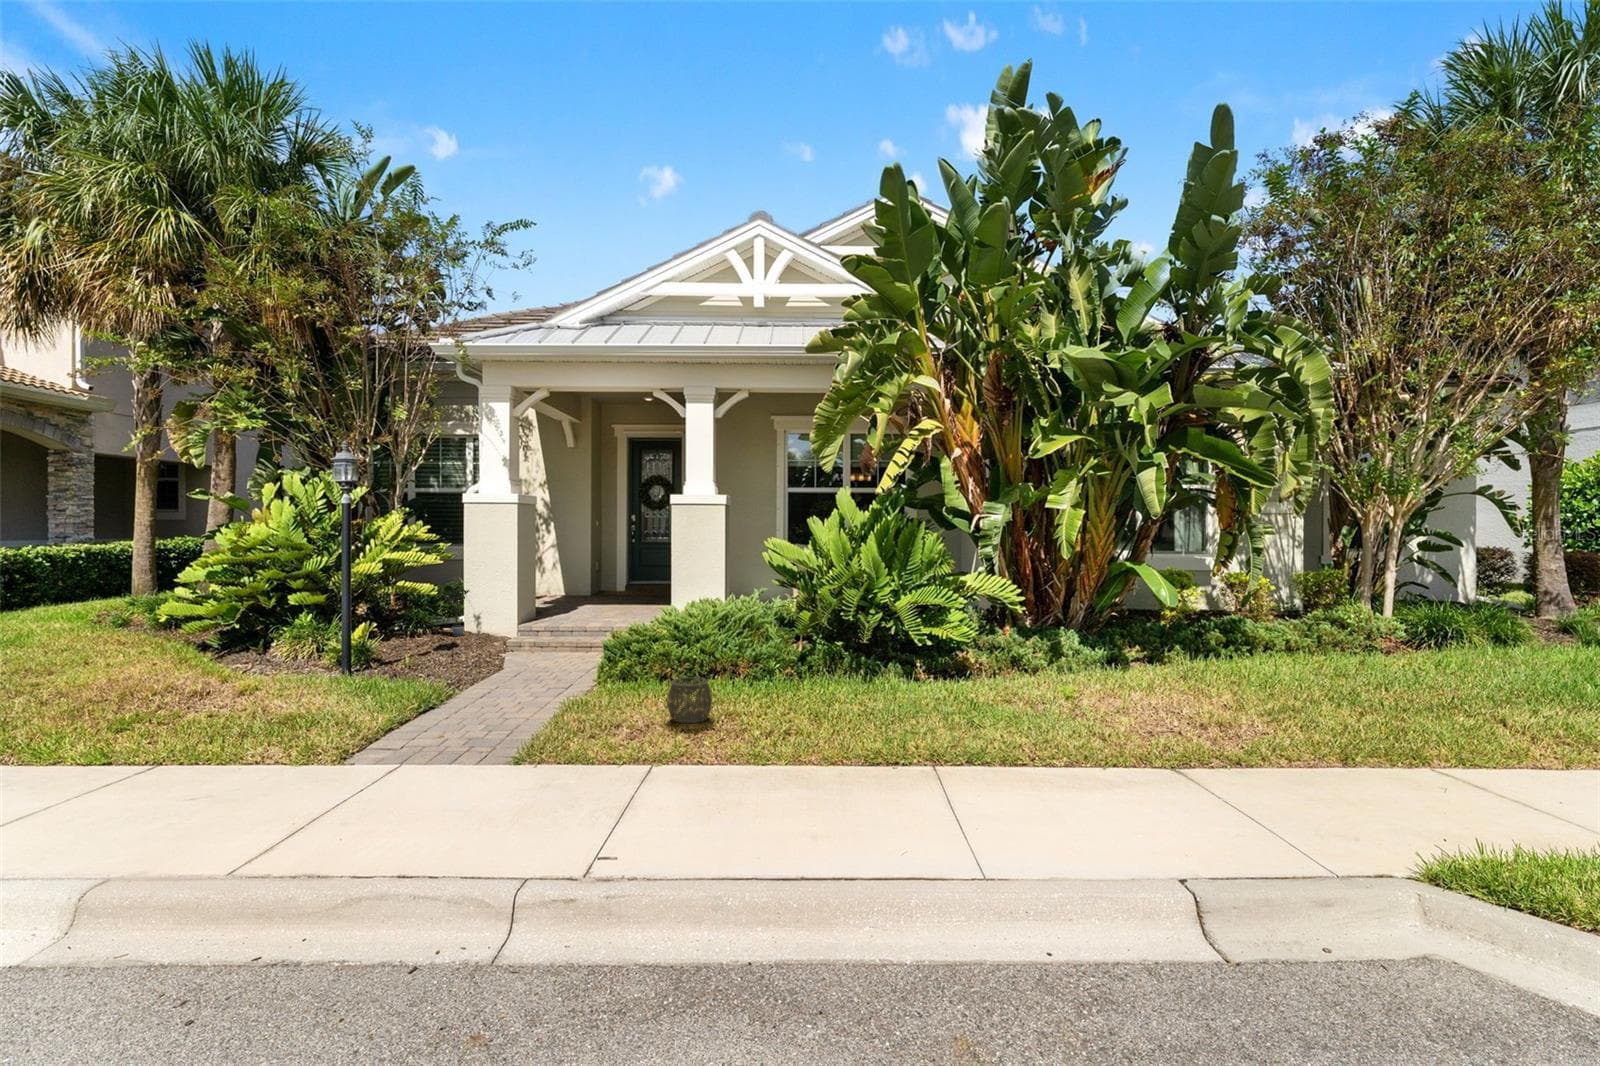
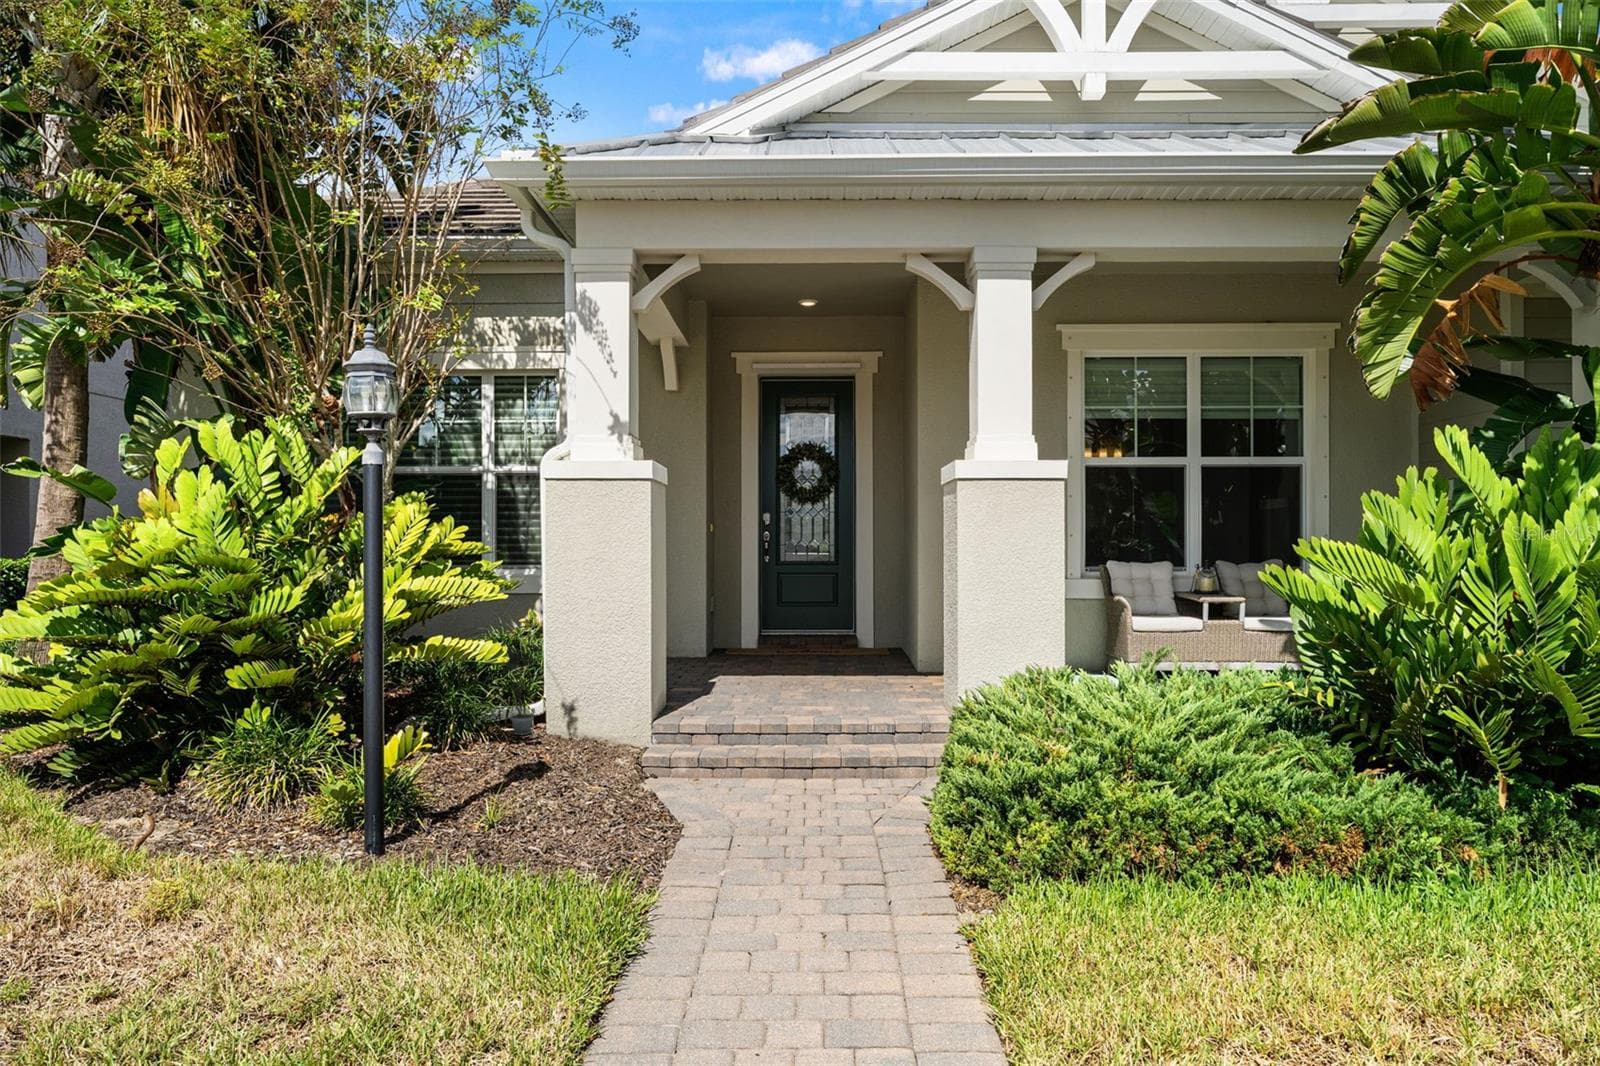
woven basket: present [667,677,712,723] -> none [1232,879,1352,1006]

